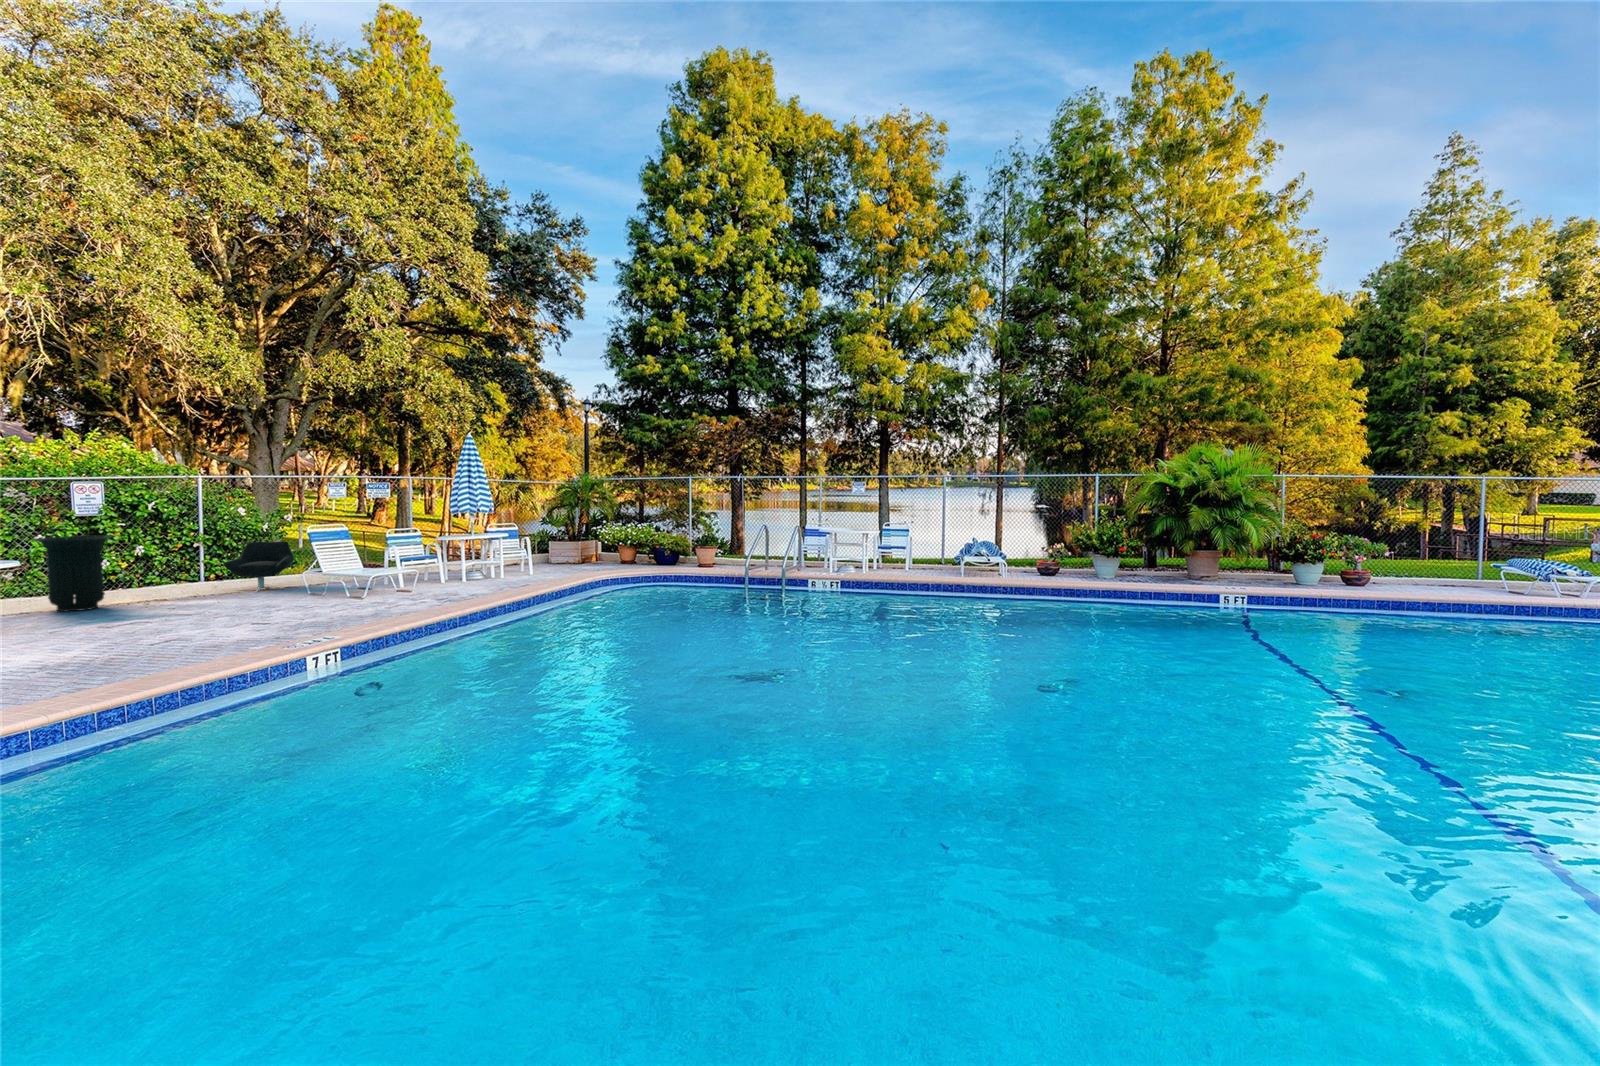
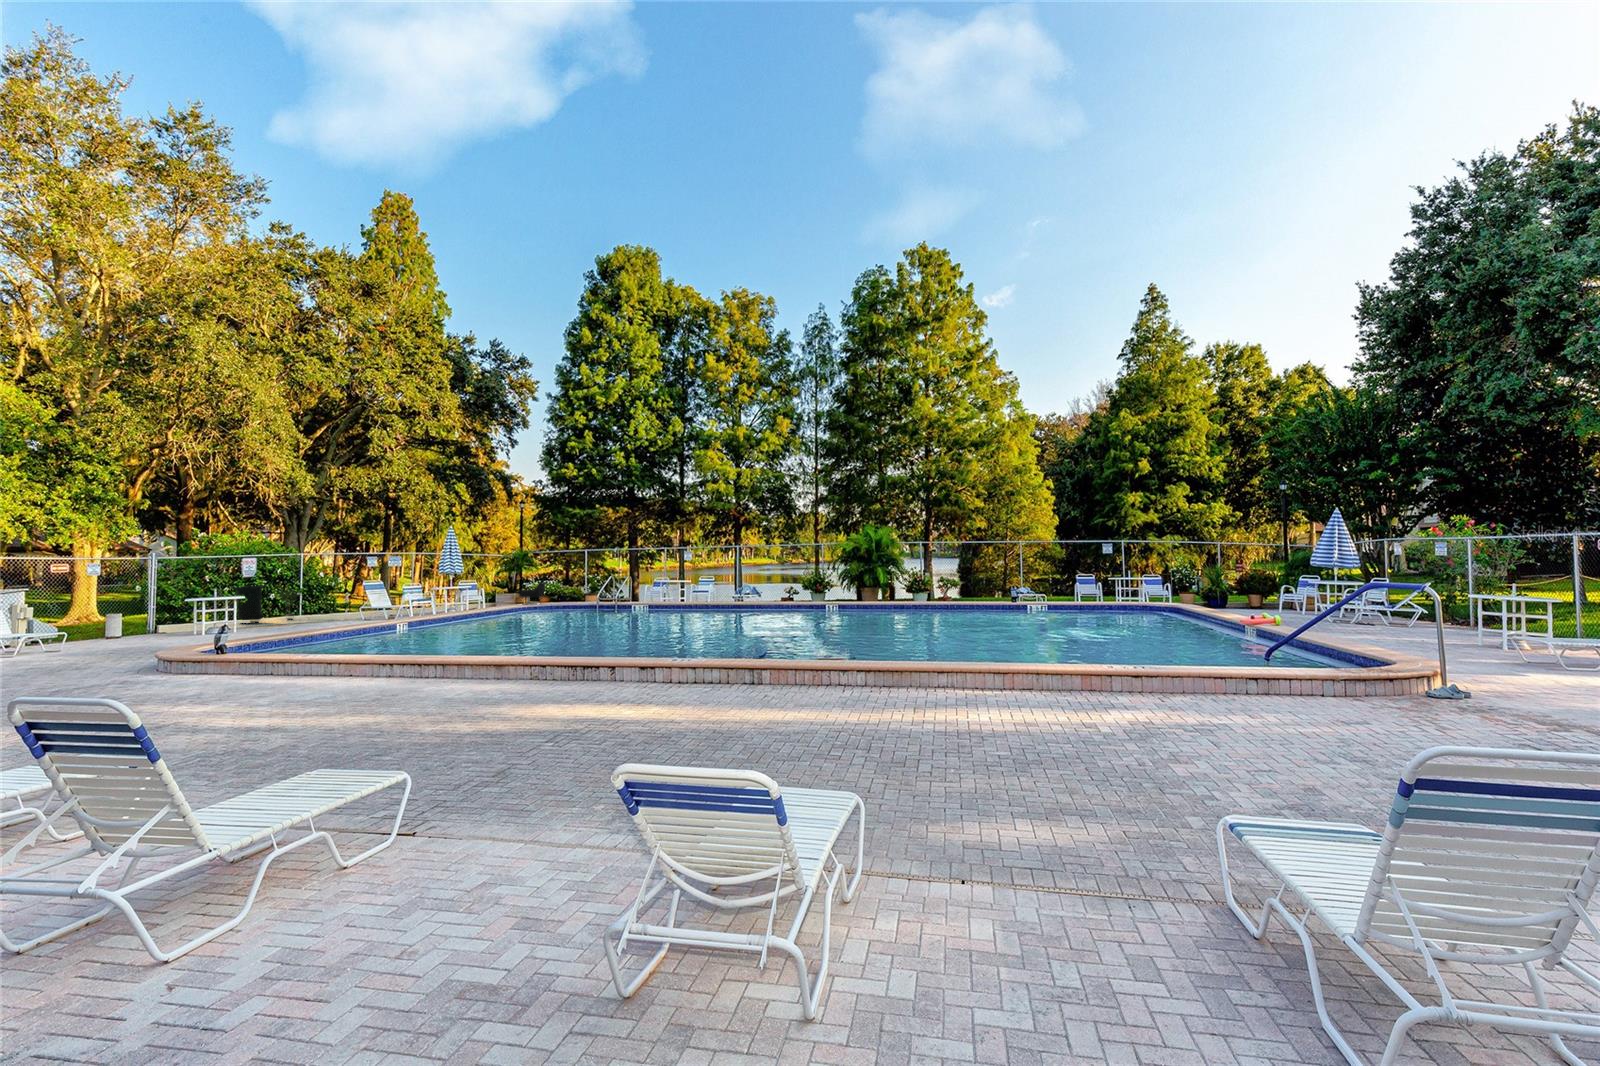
potted plant: none [143,541,188,599] -> present [280,590,299,620]
lounge chair: present [224,541,294,593] -> present [518,582,546,604]

